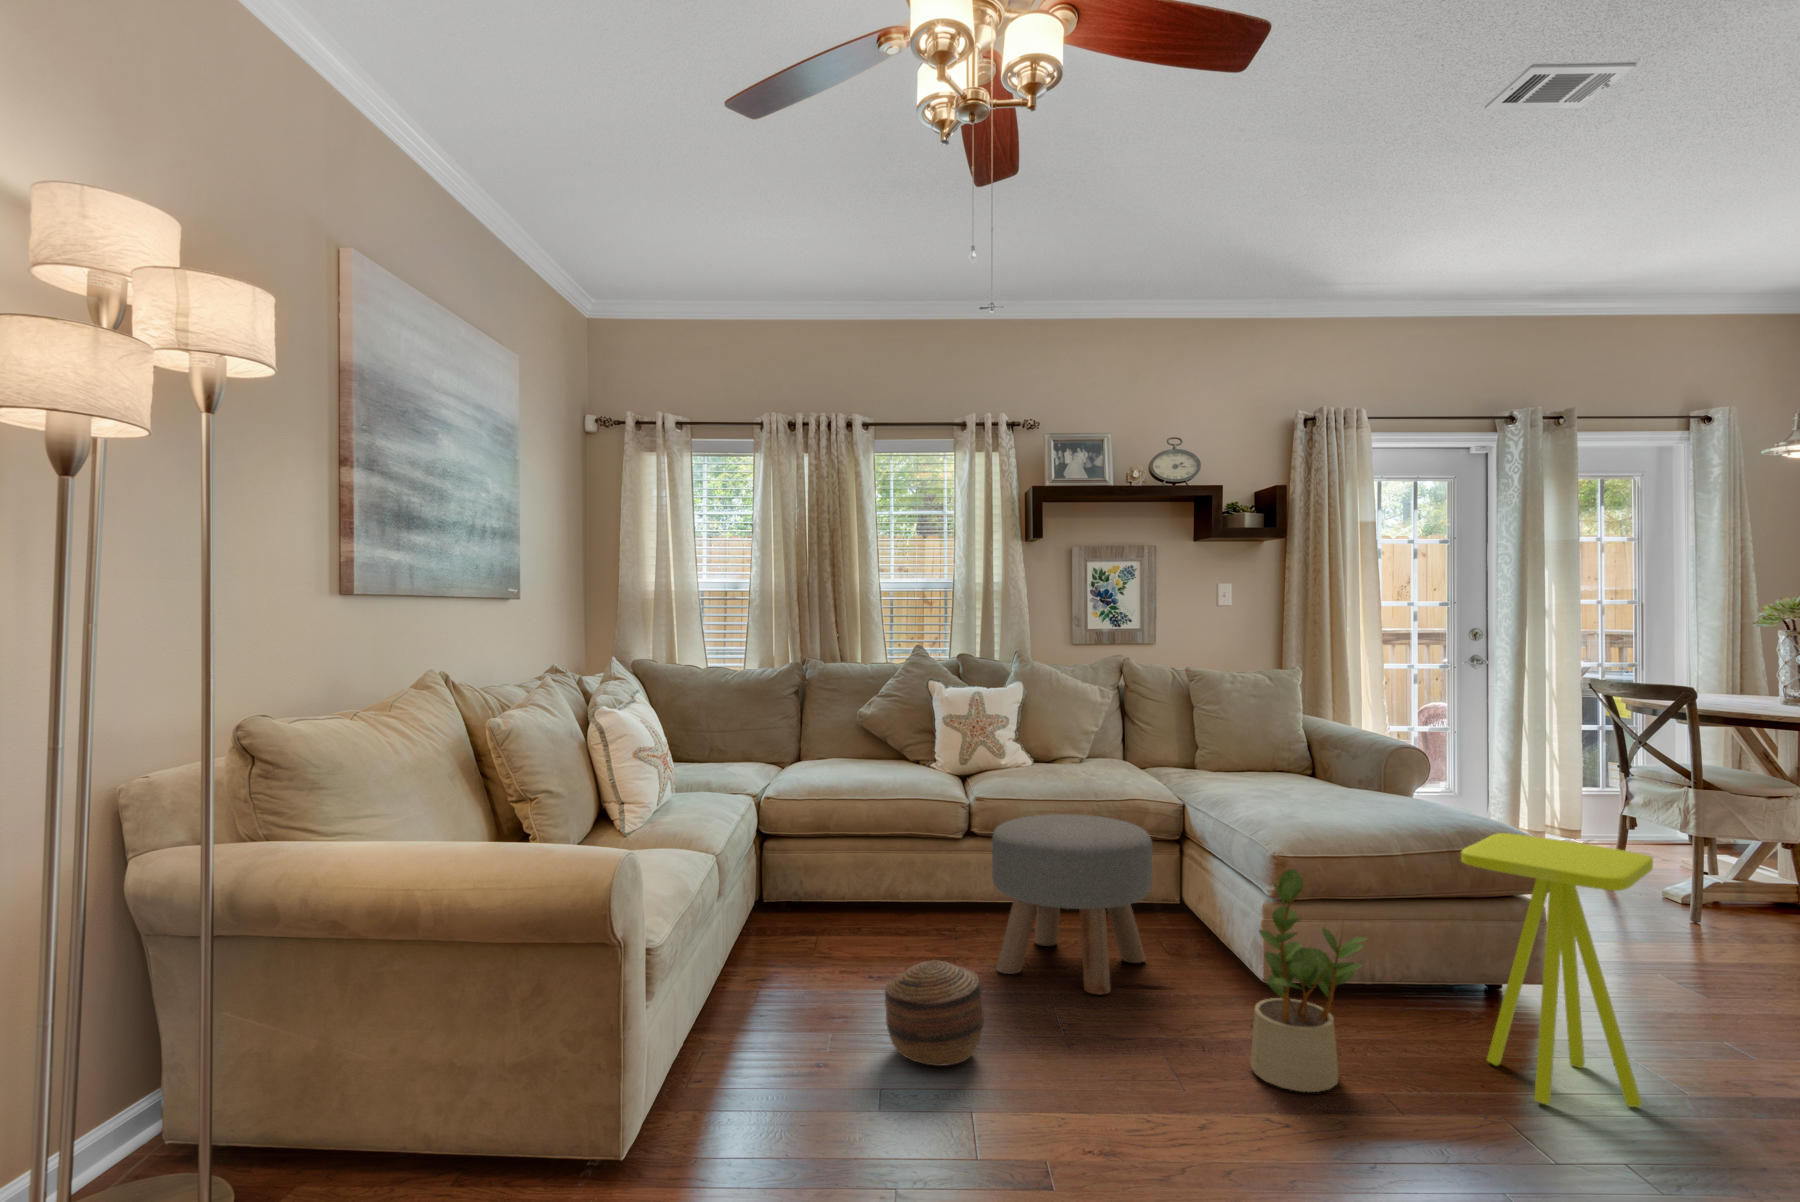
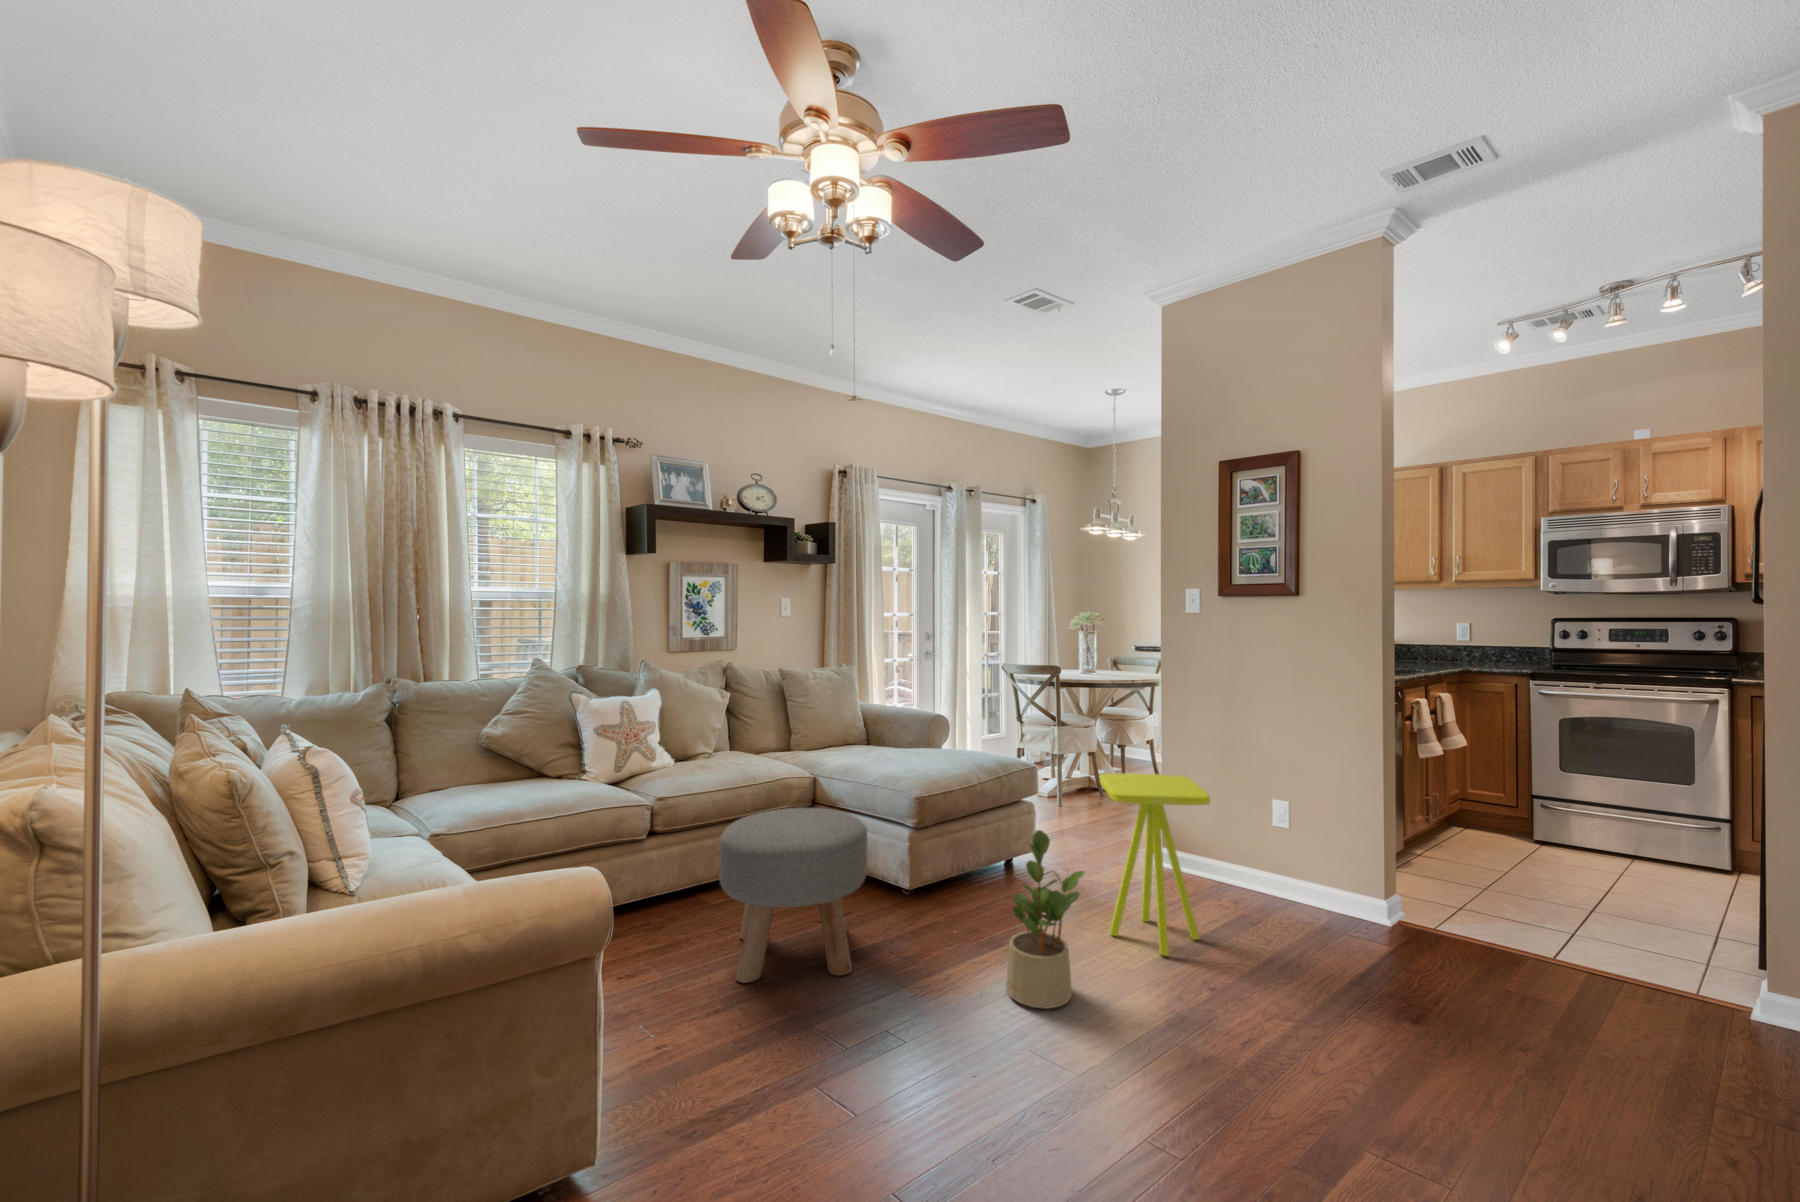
basket: present [885,960,984,1066] -> none [723,999,831,1126]

